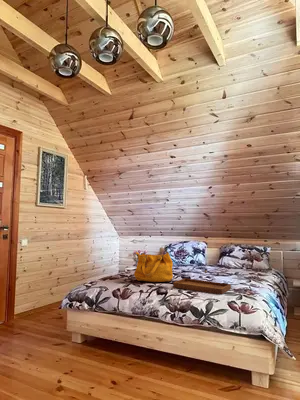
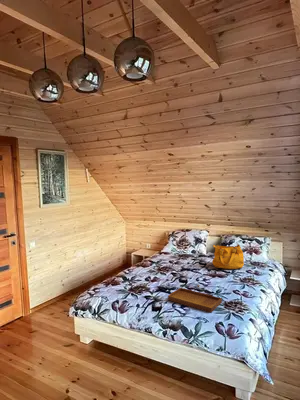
handbag: present [134,252,173,282] -> present [212,244,244,269]

